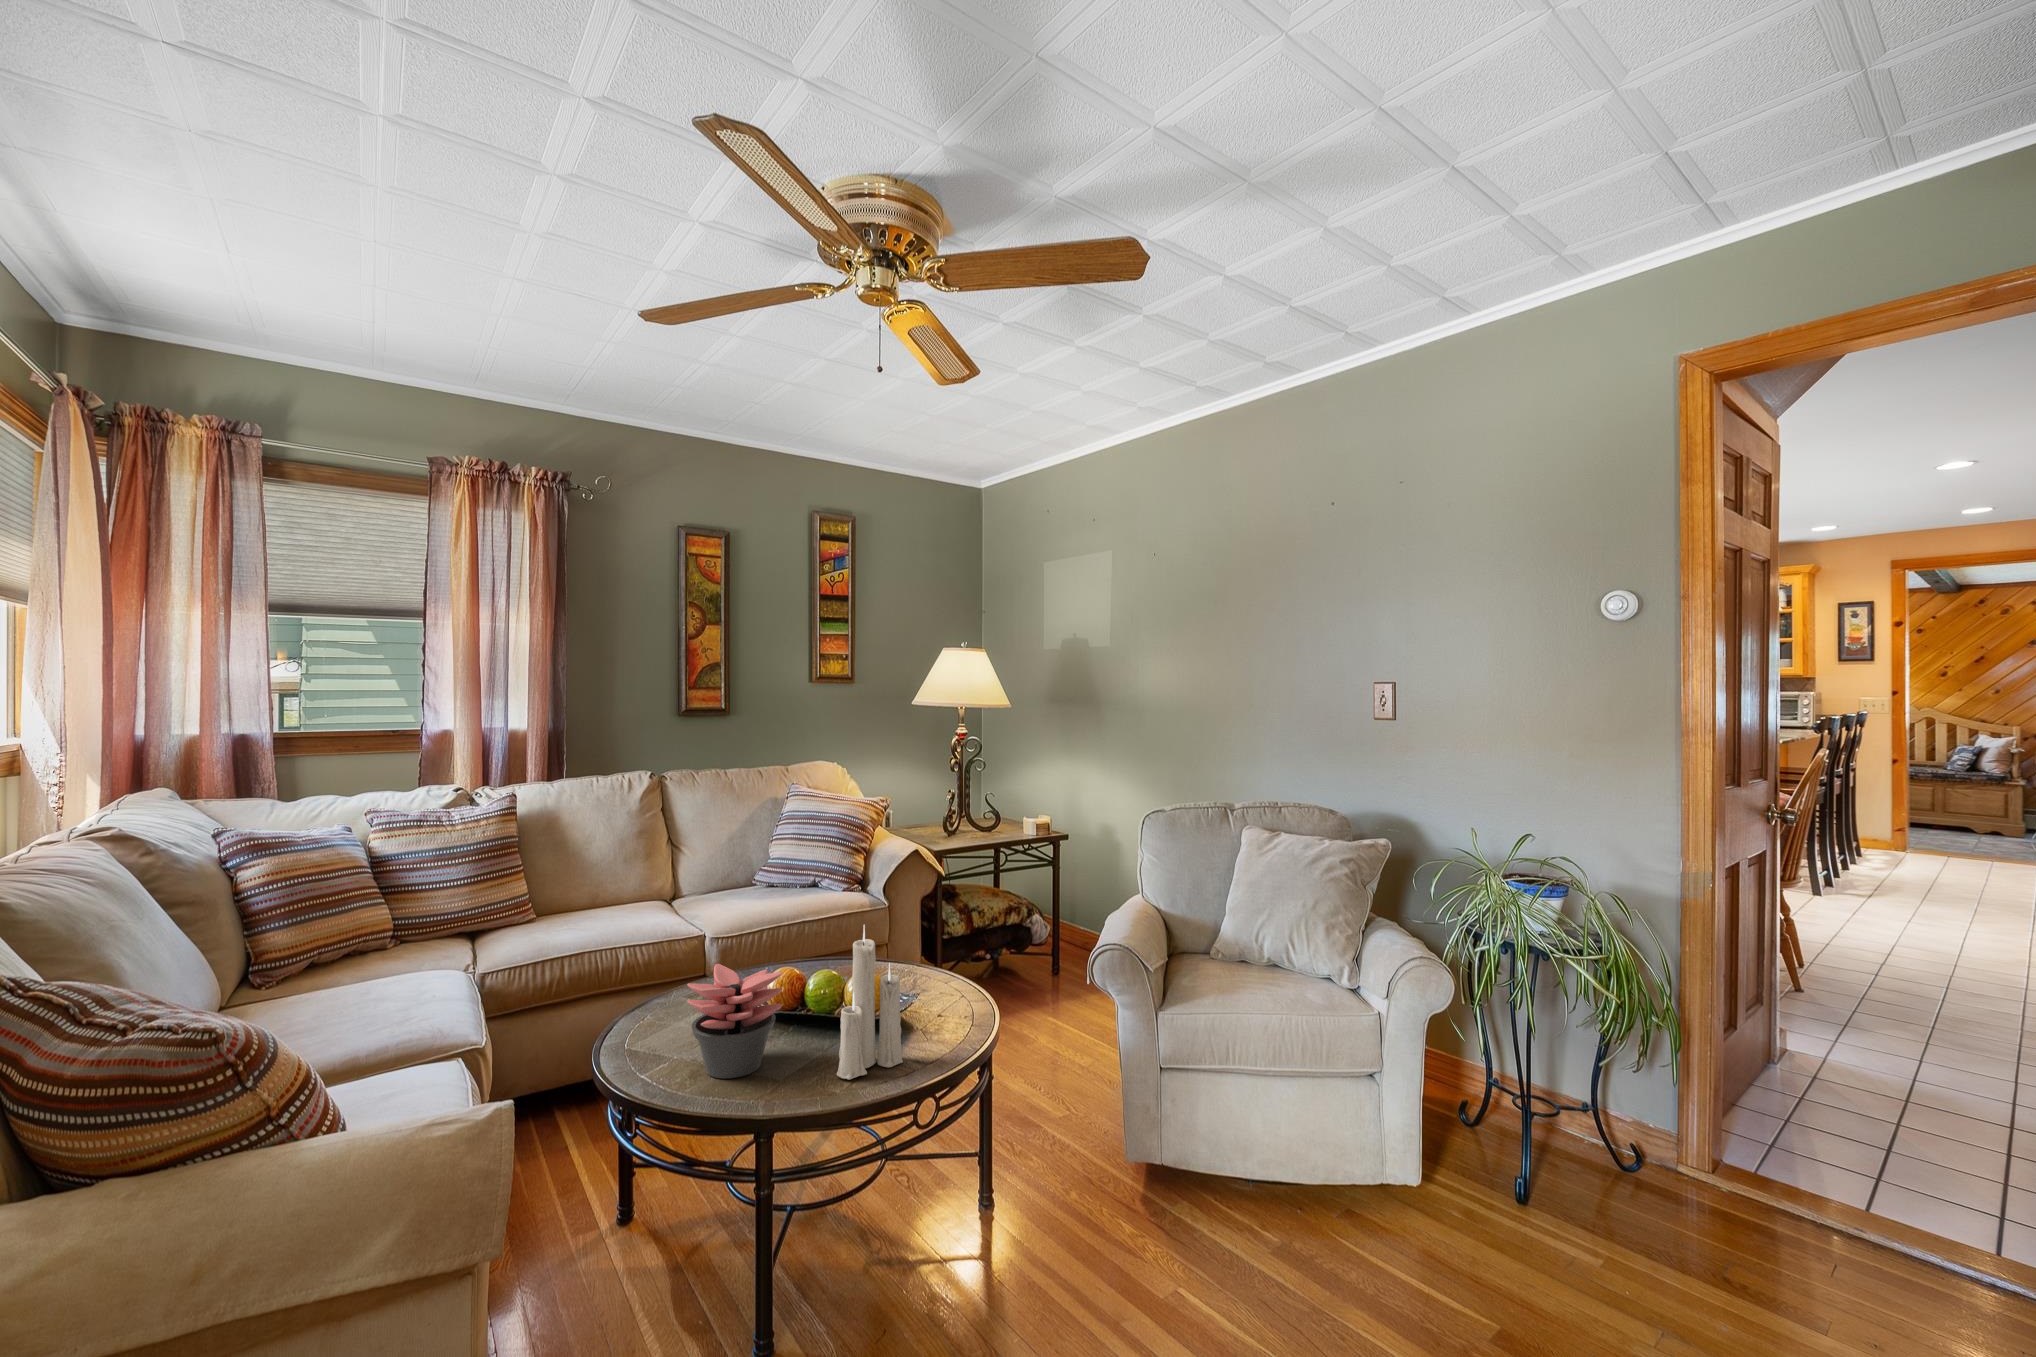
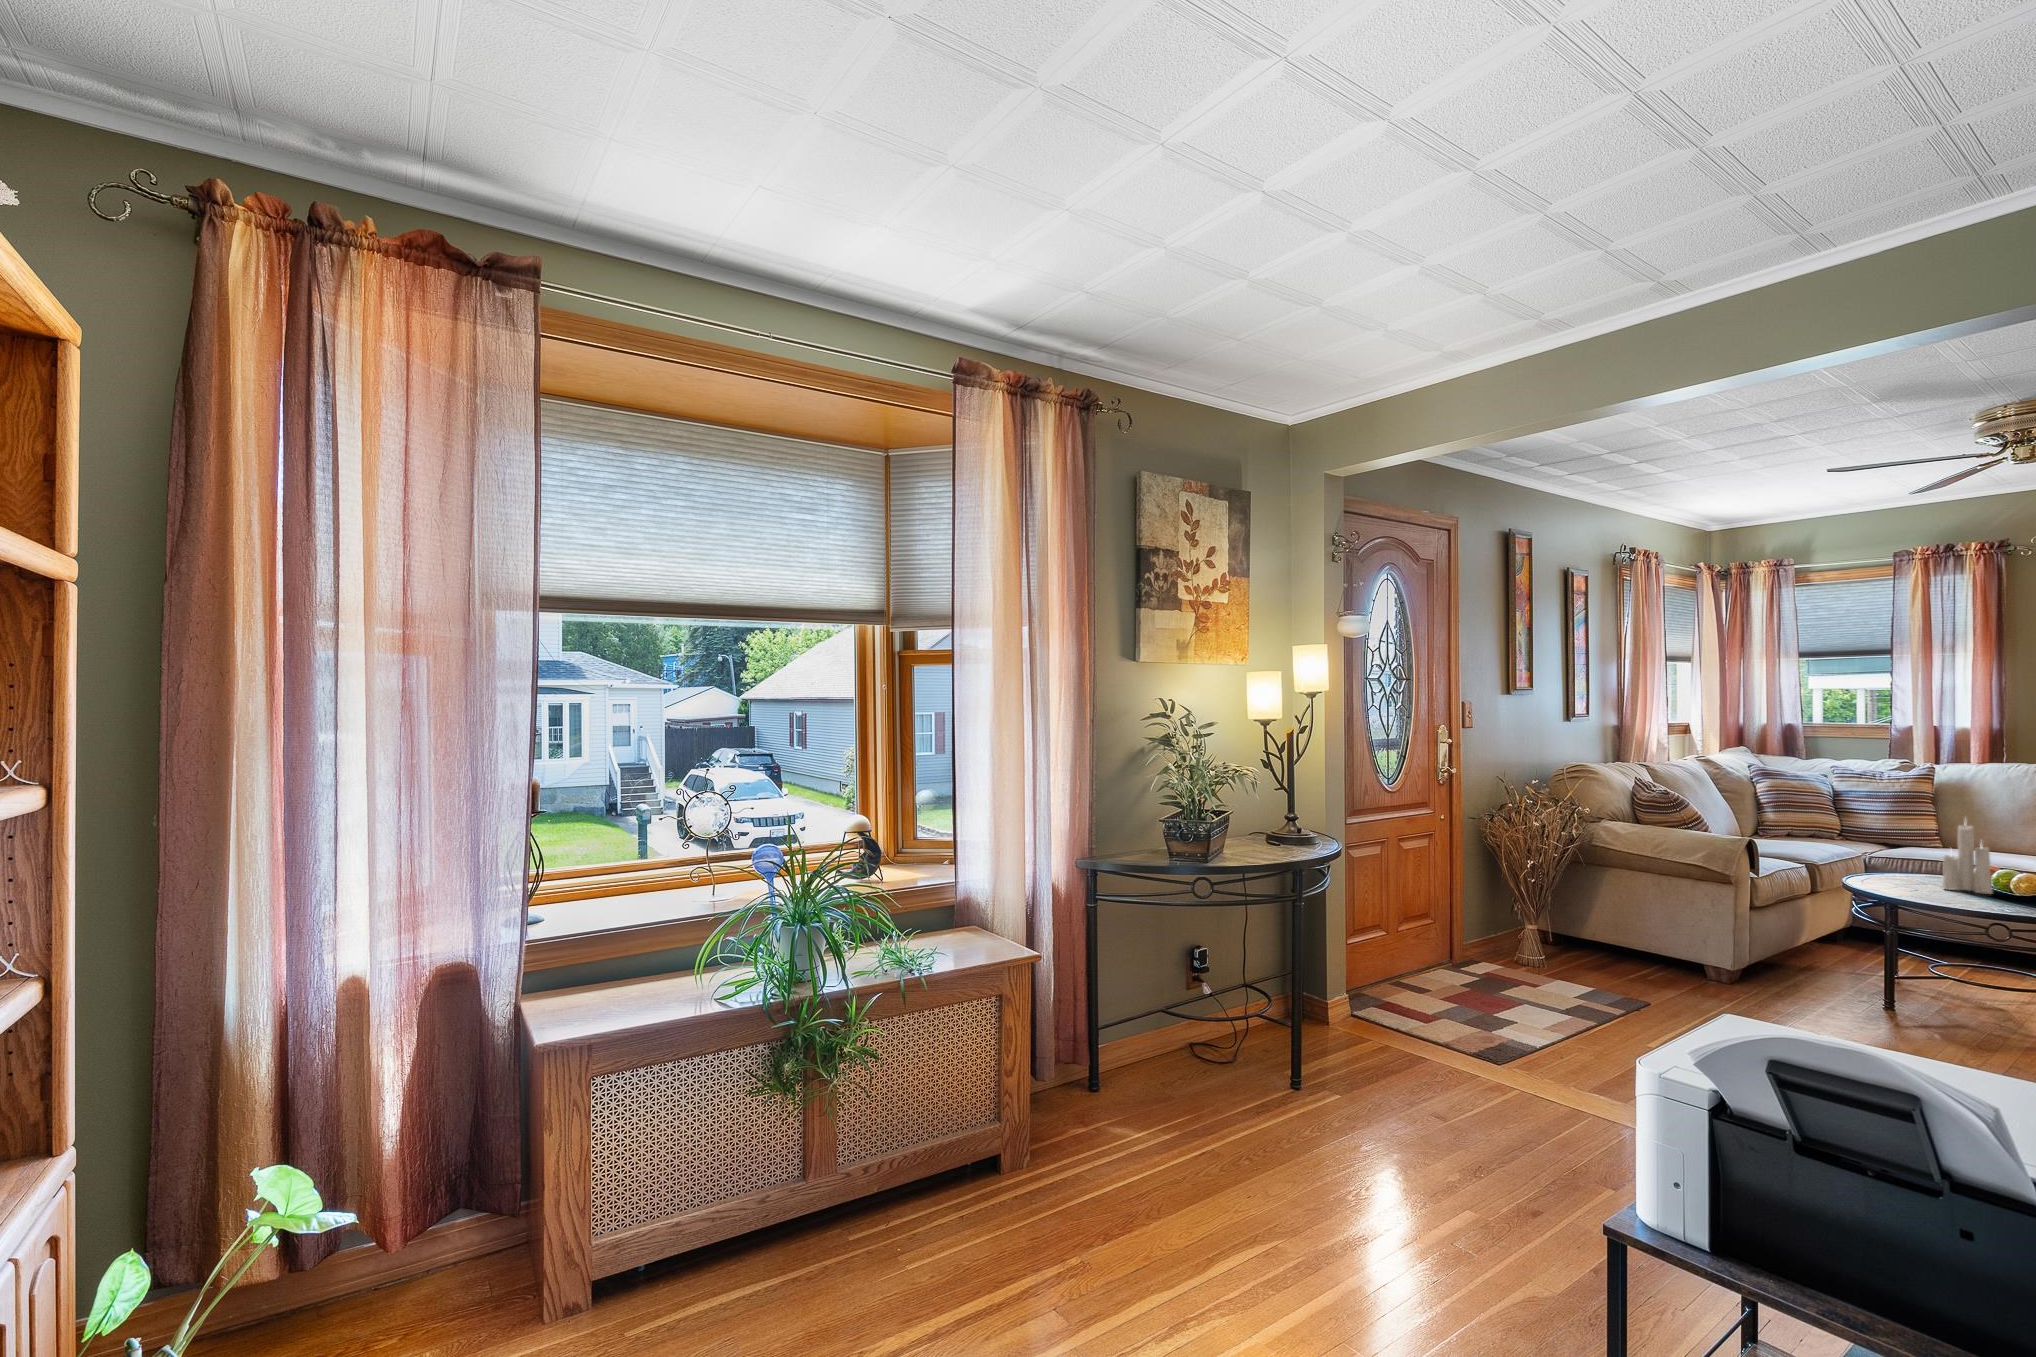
succulent plant: present [687,964,783,1079] -> none [1874,832,1932,881]

